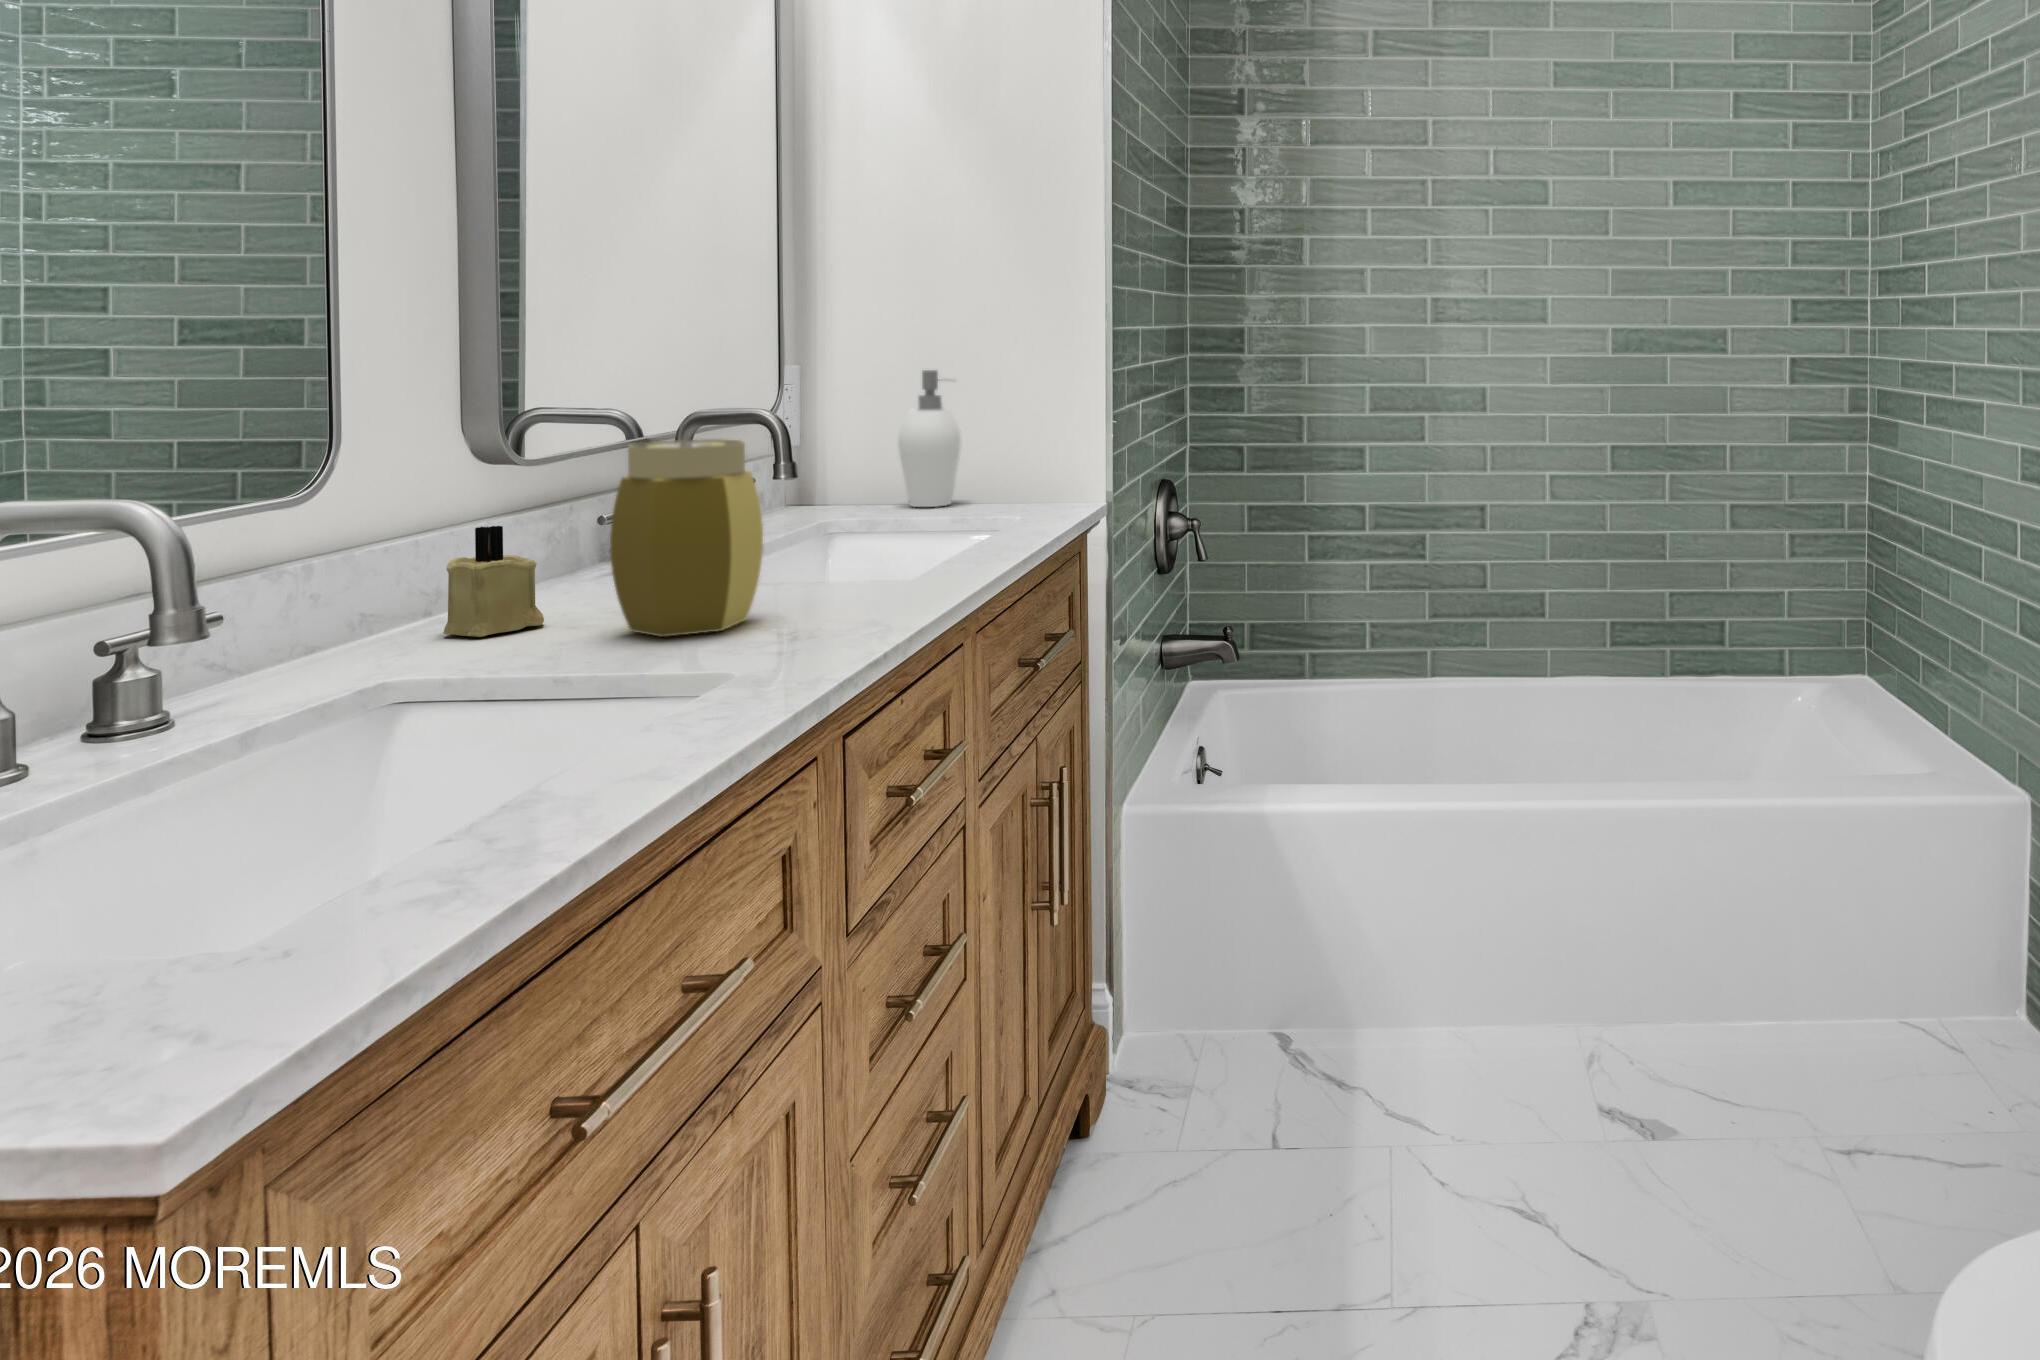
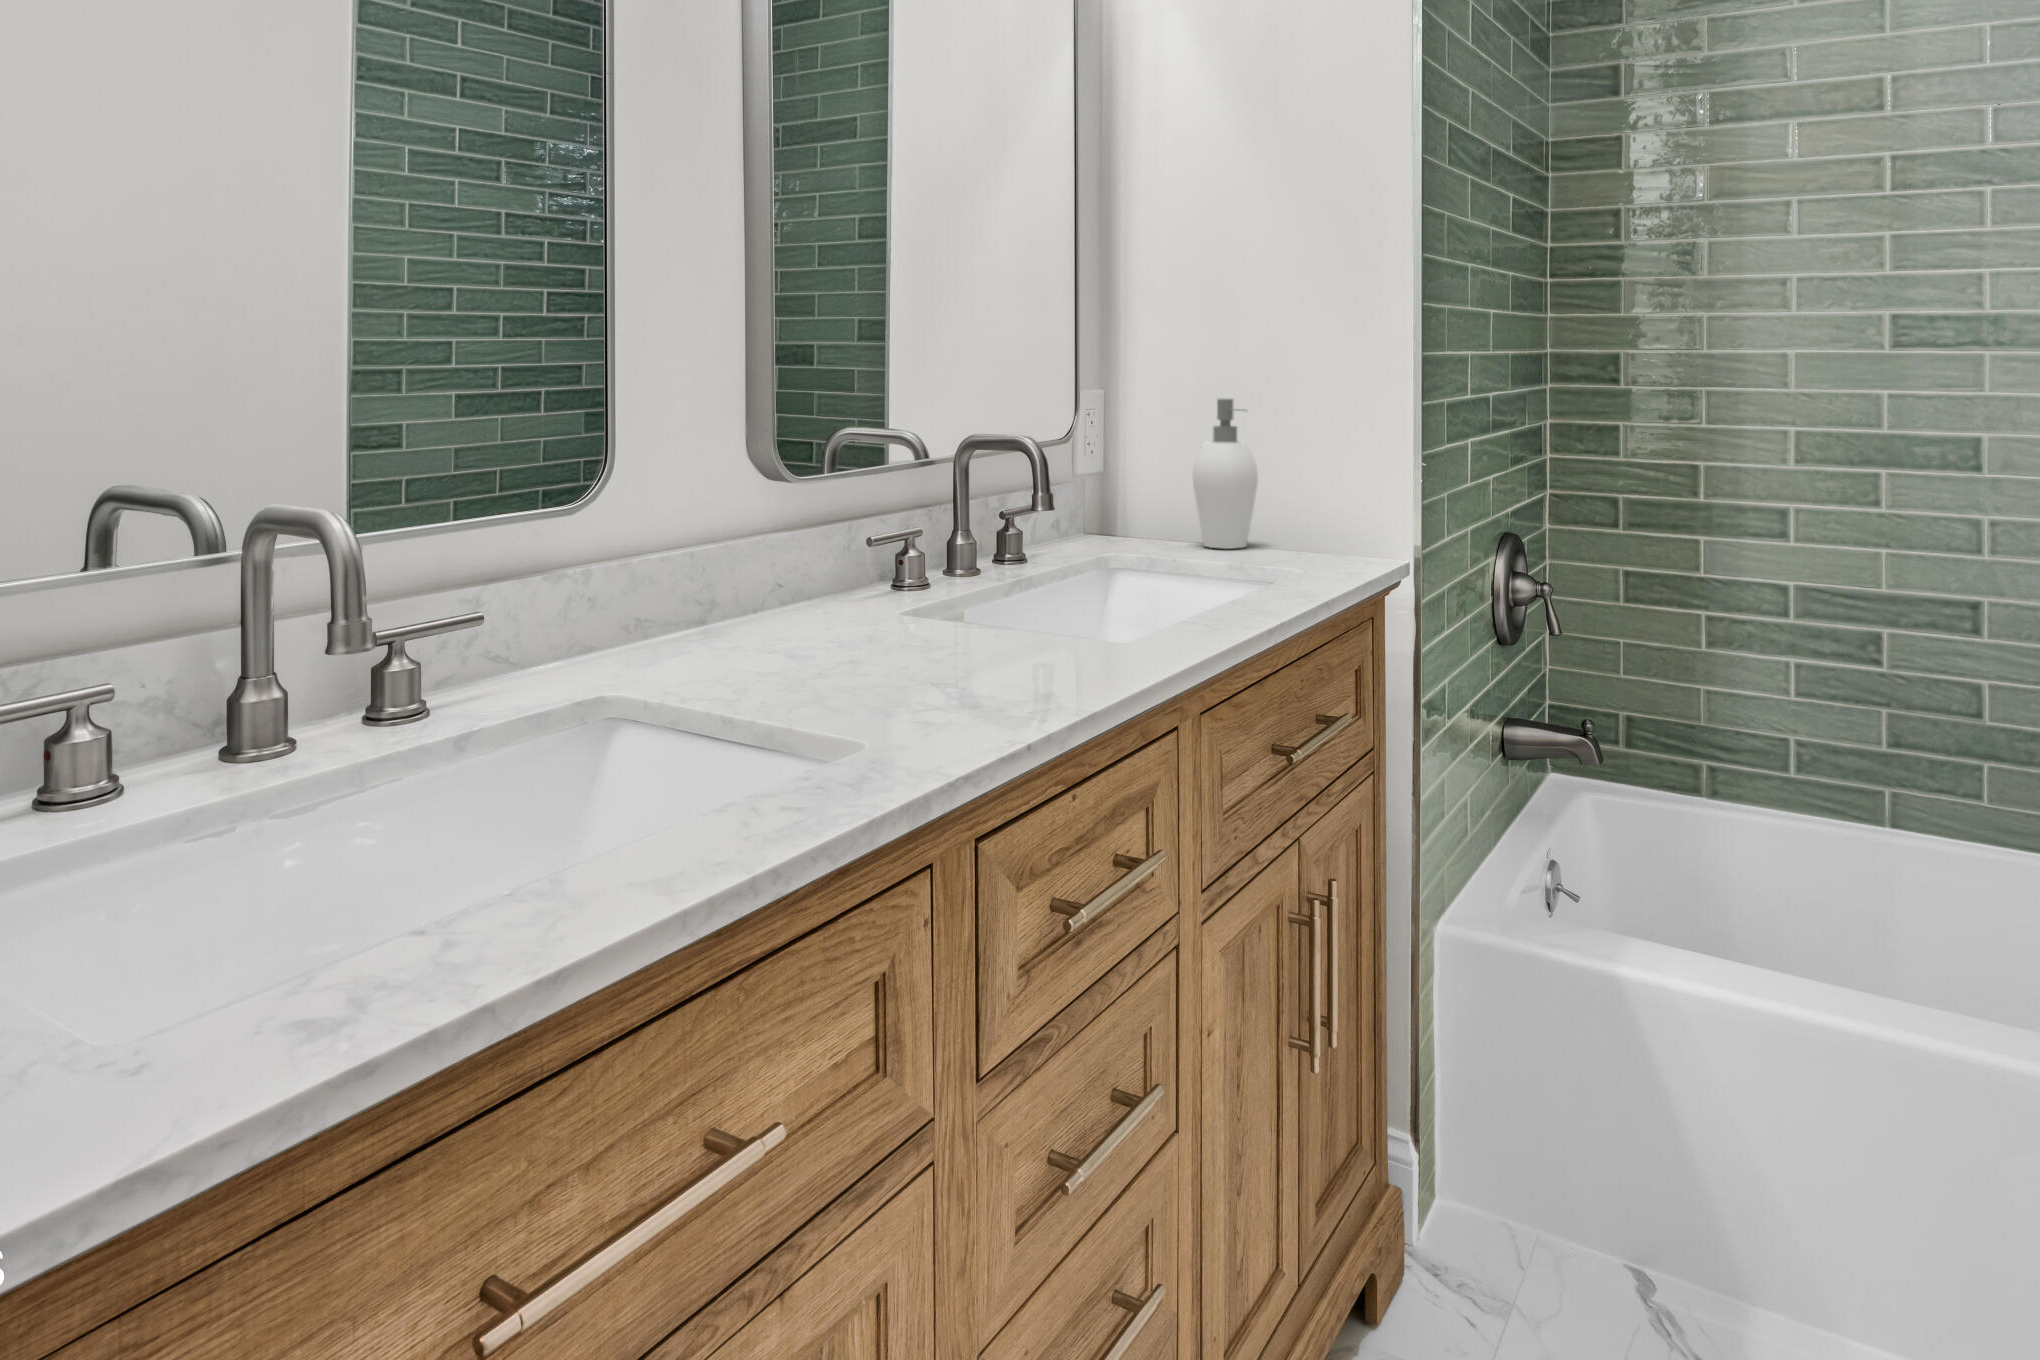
jar: present [610,439,763,637] -> none [810,468,956,682]
candle: present [443,526,544,637] -> none [687,546,774,658]

